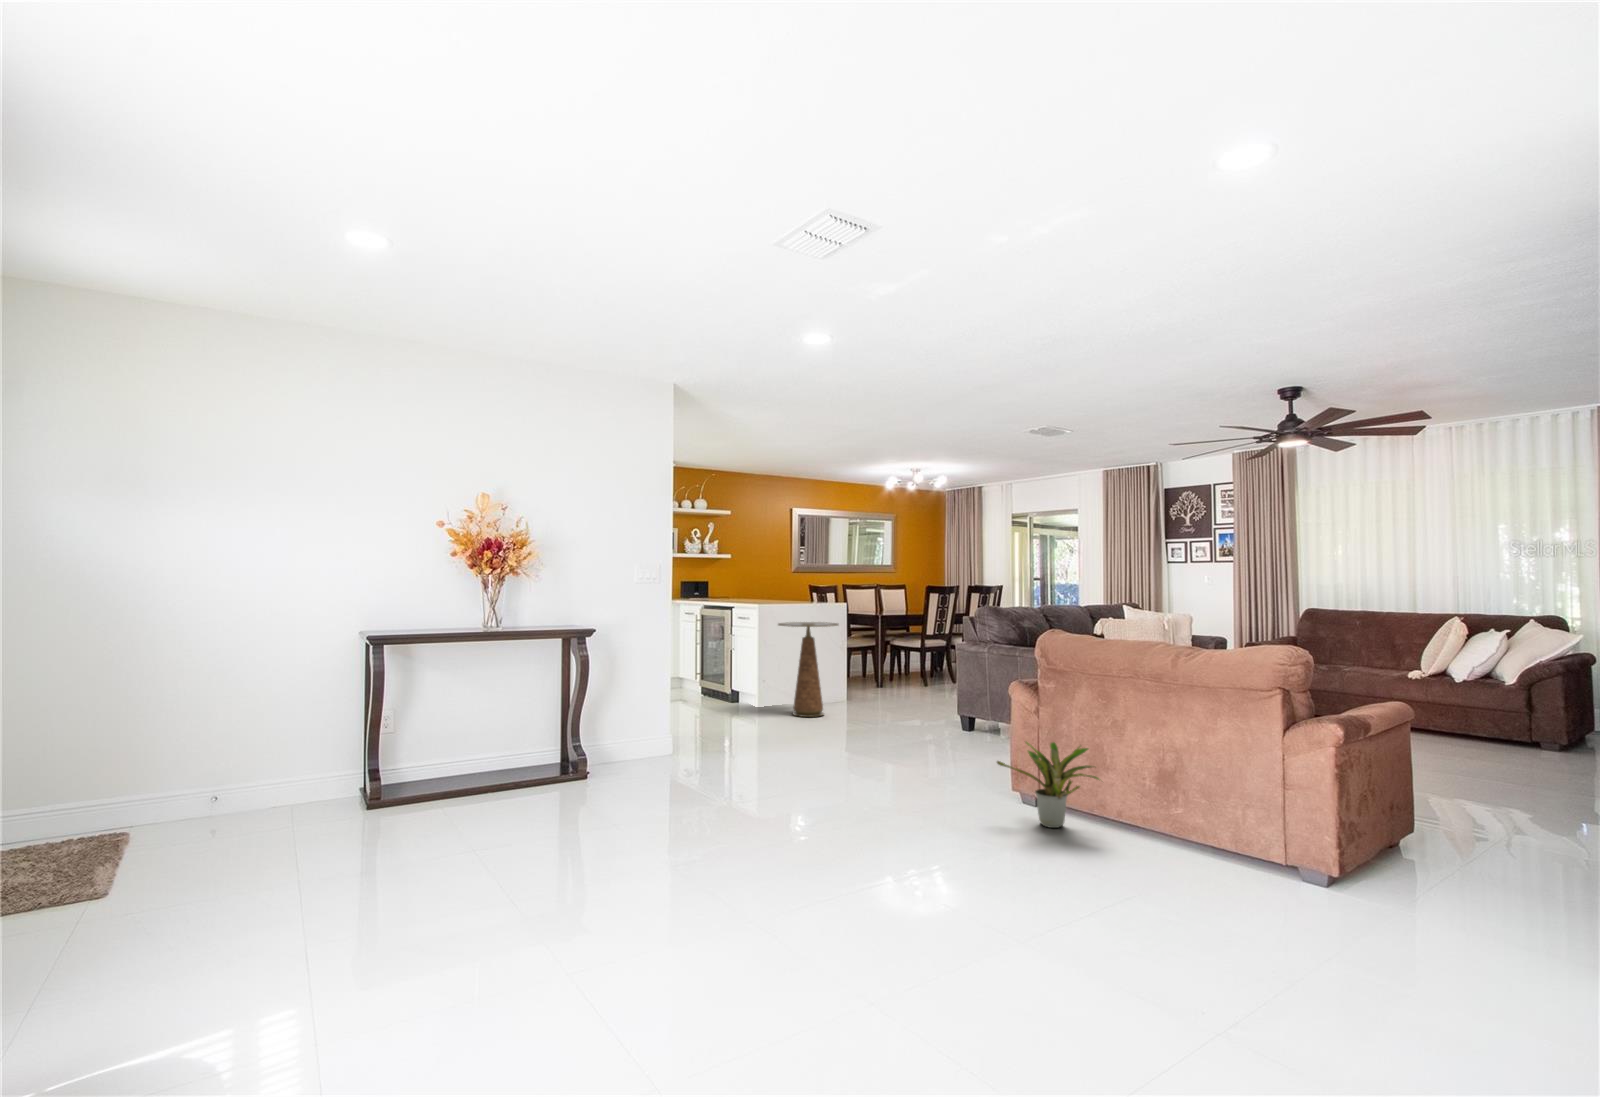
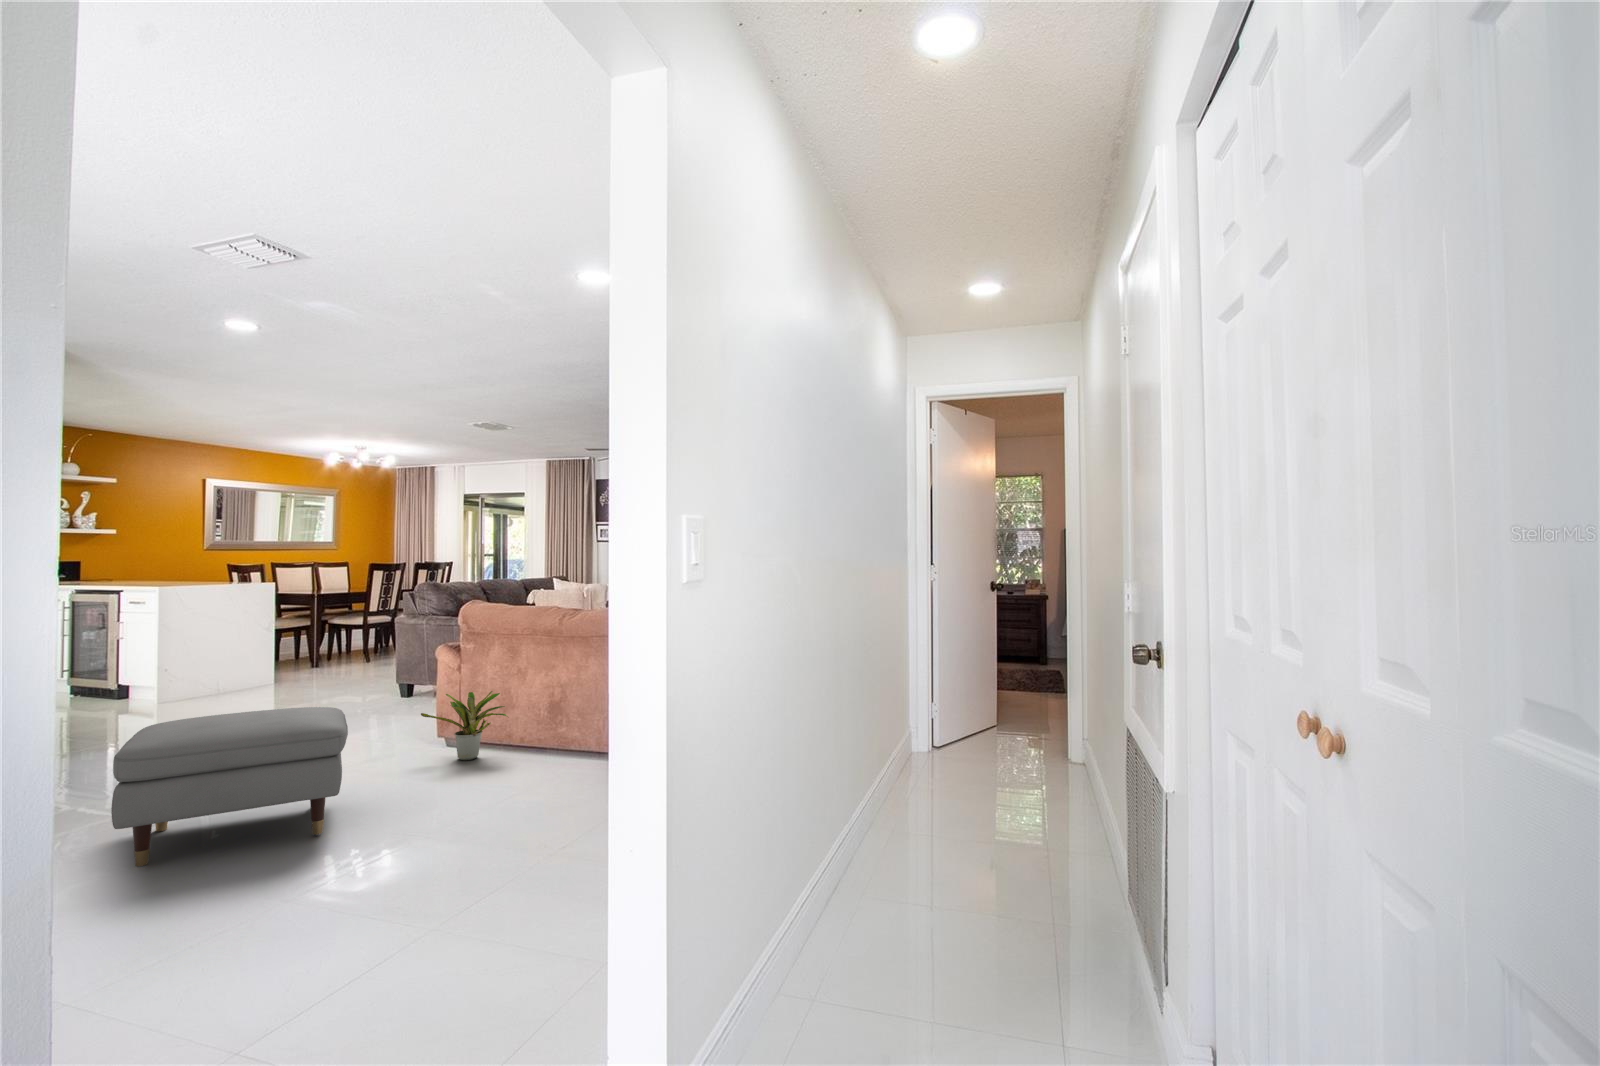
side table: present [778,622,838,717] -> none [184,604,265,704]
ottoman: none [723,738,929,897] -> present [111,707,348,867]

